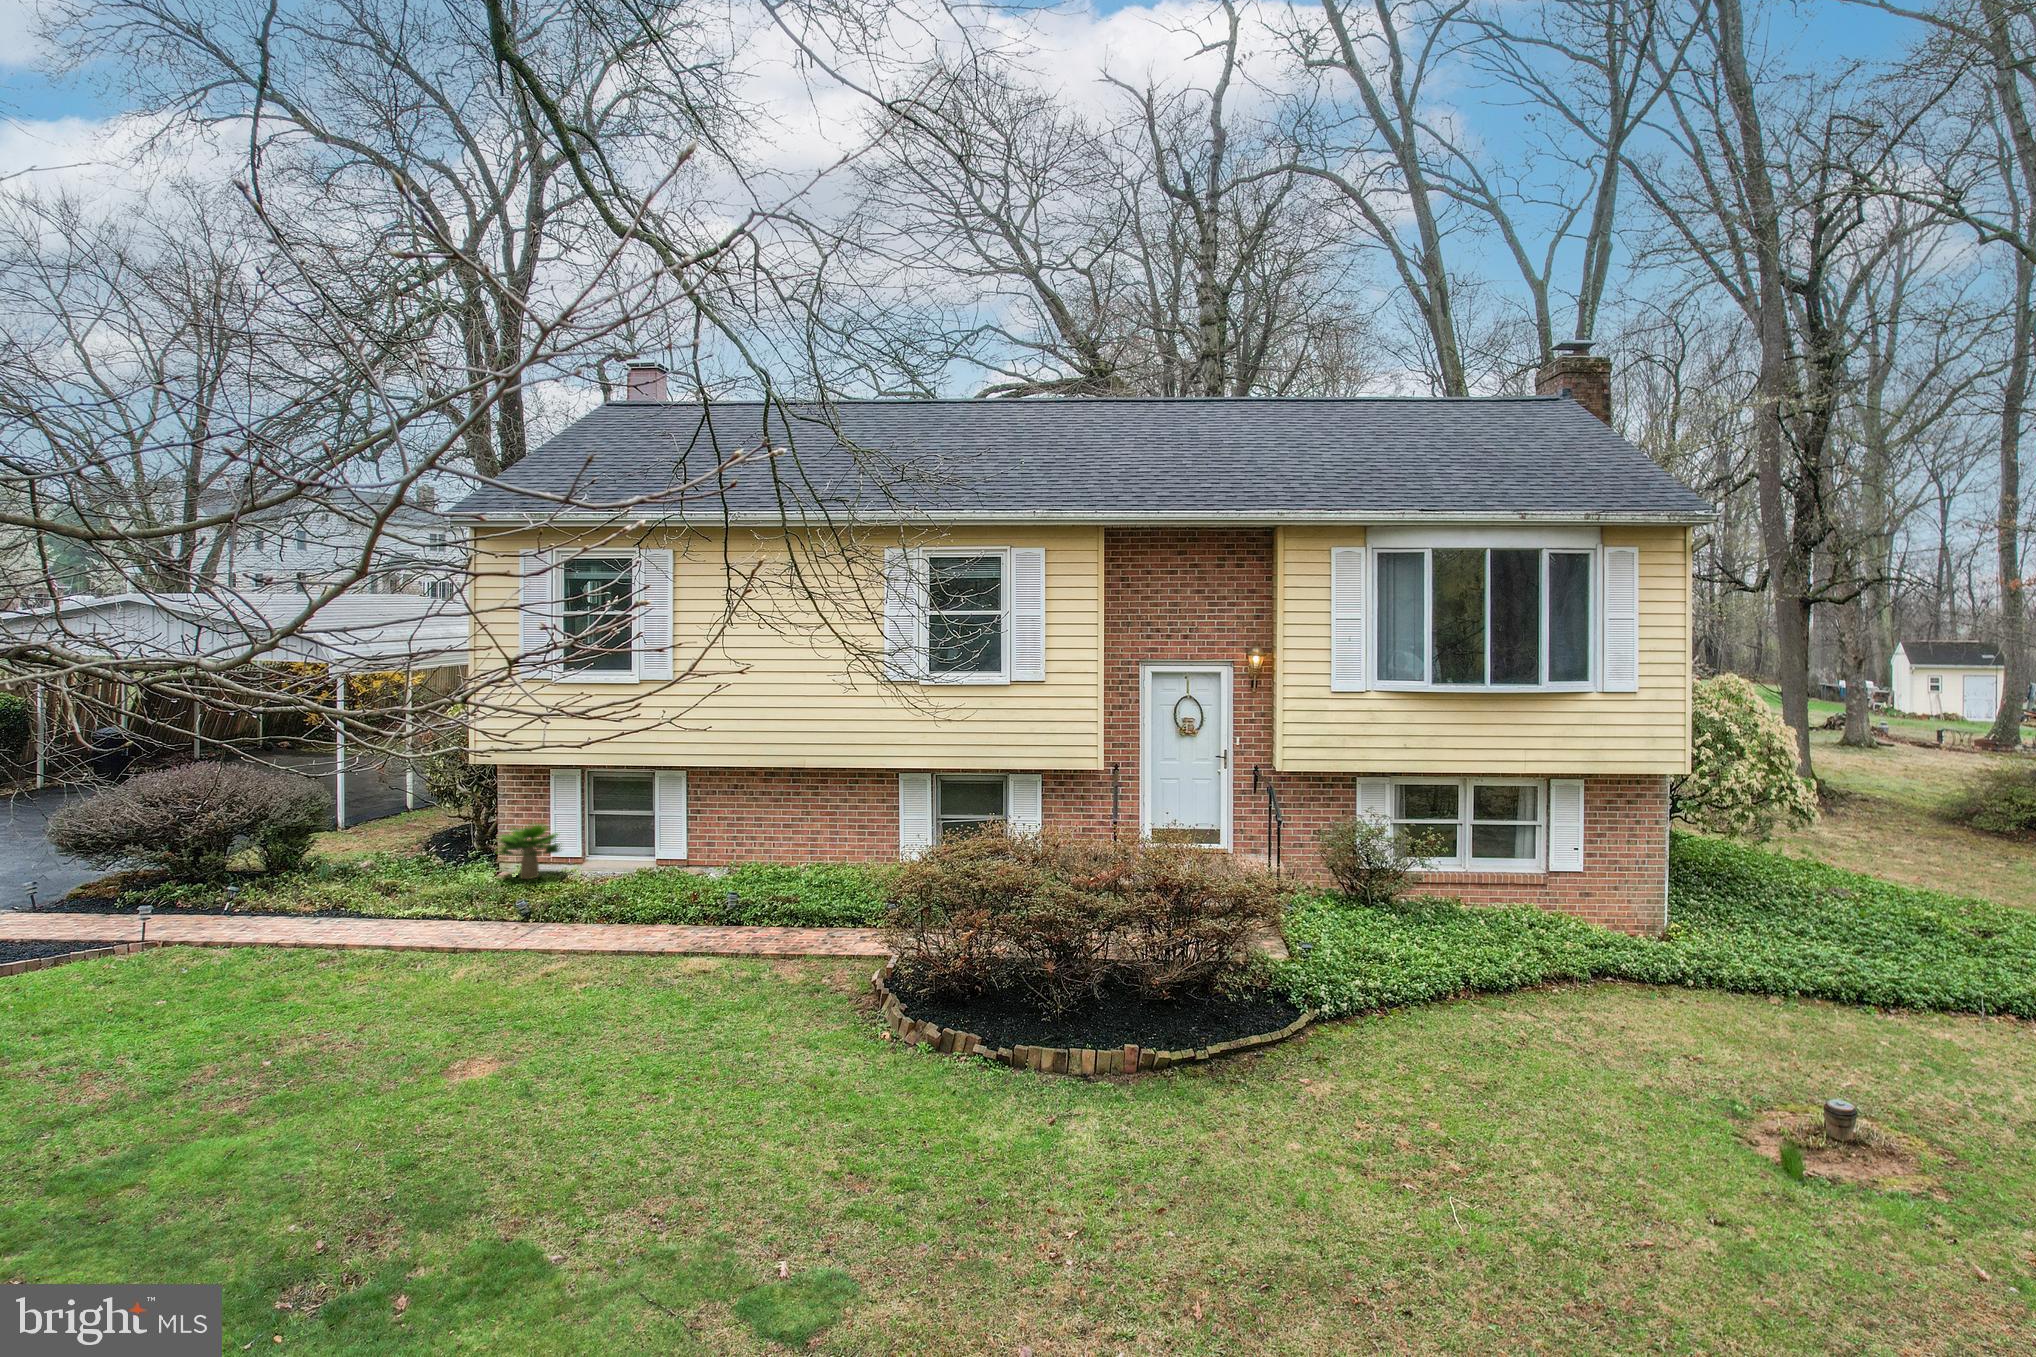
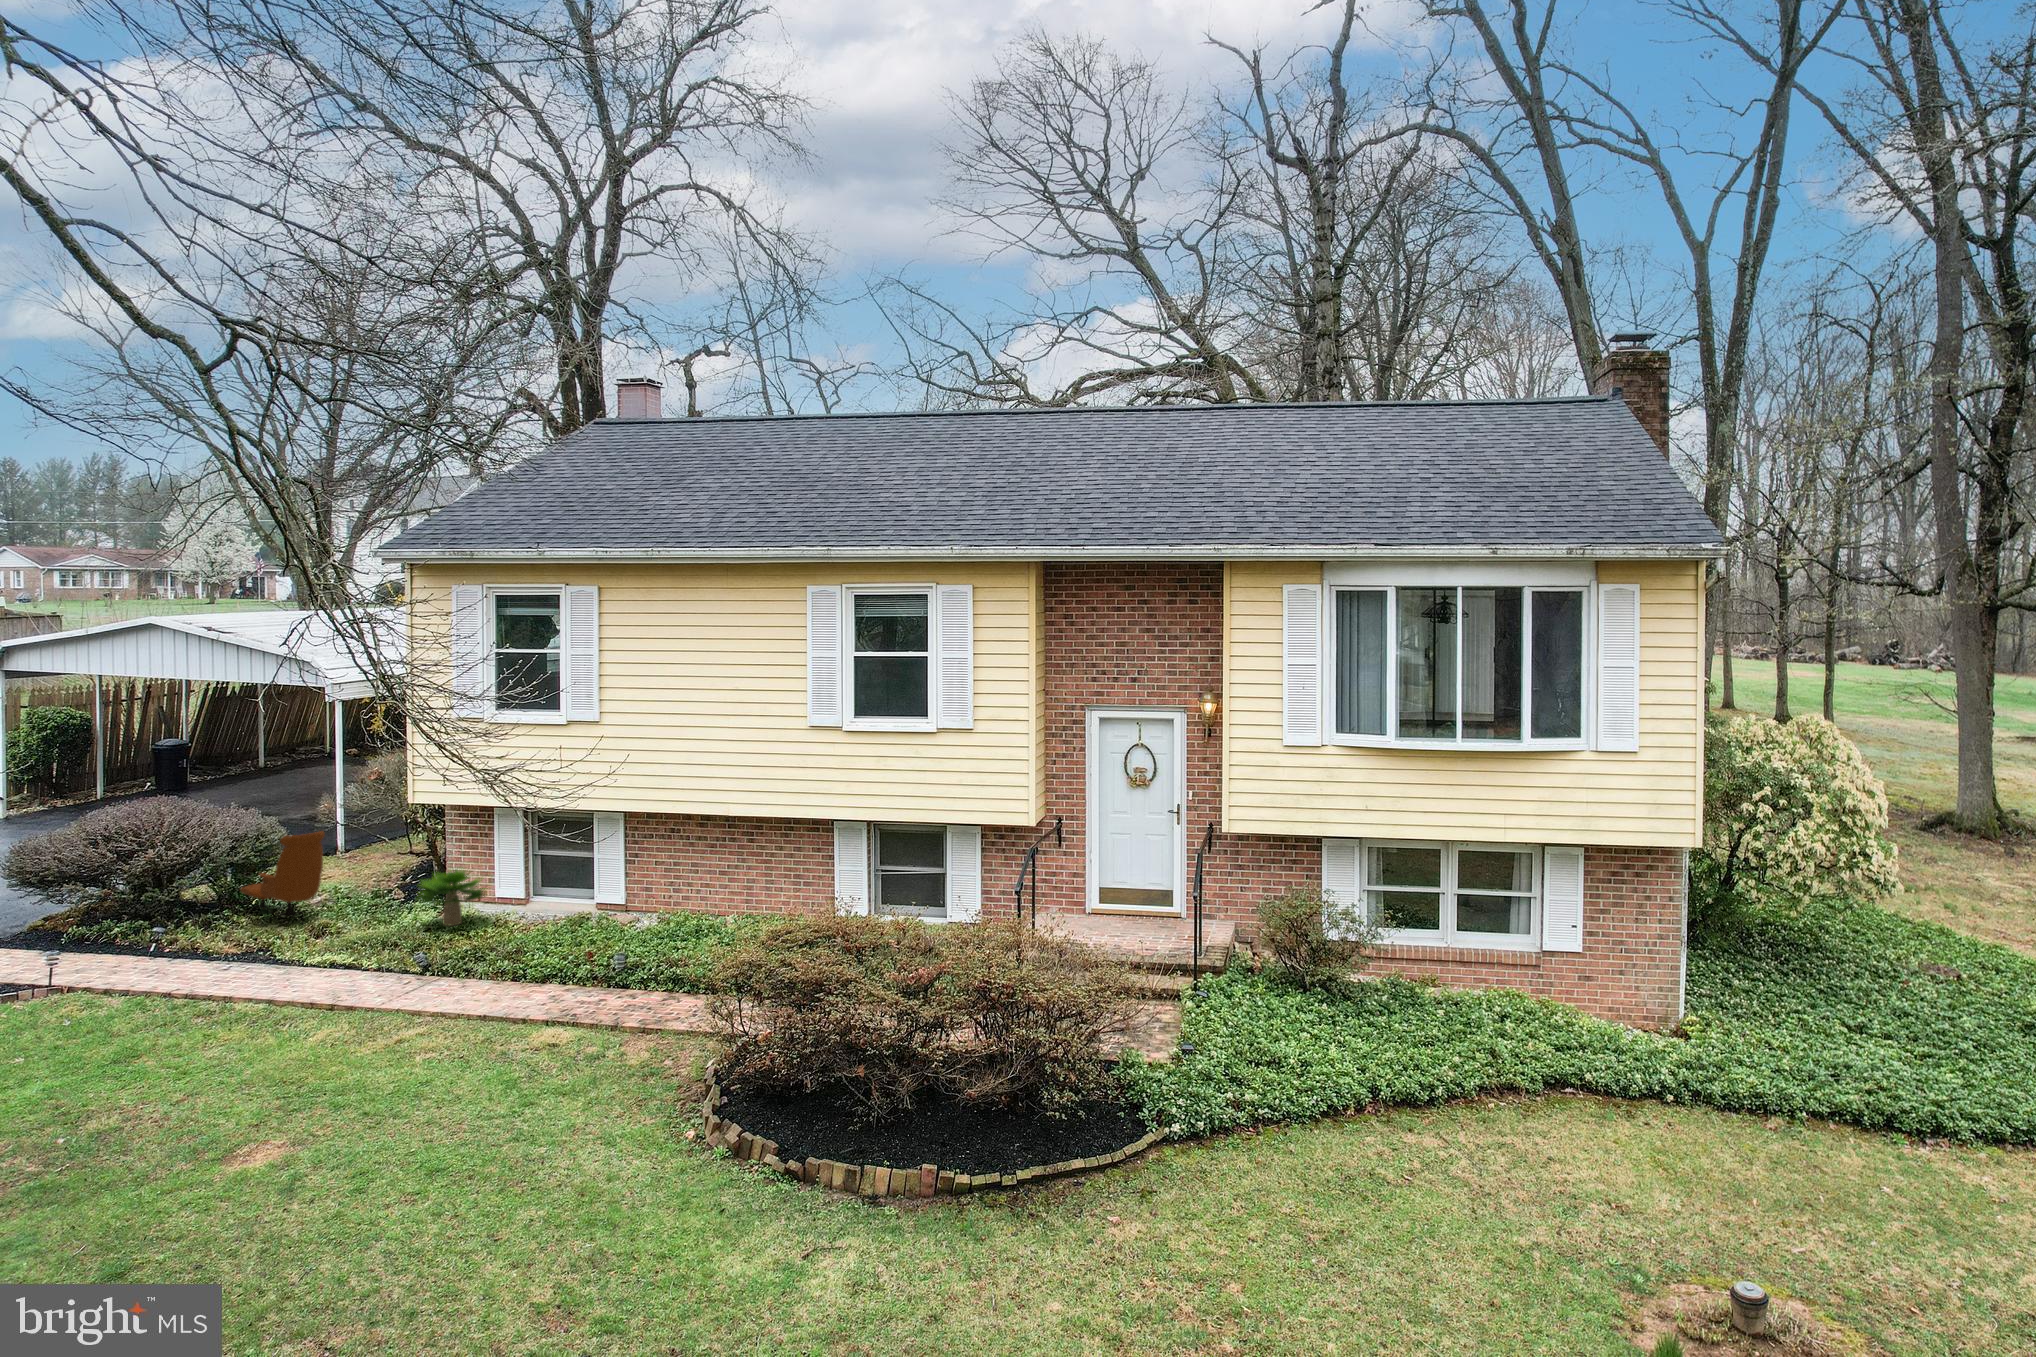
lounge chair: none [307,788,400,882] -> present [240,831,325,924]

